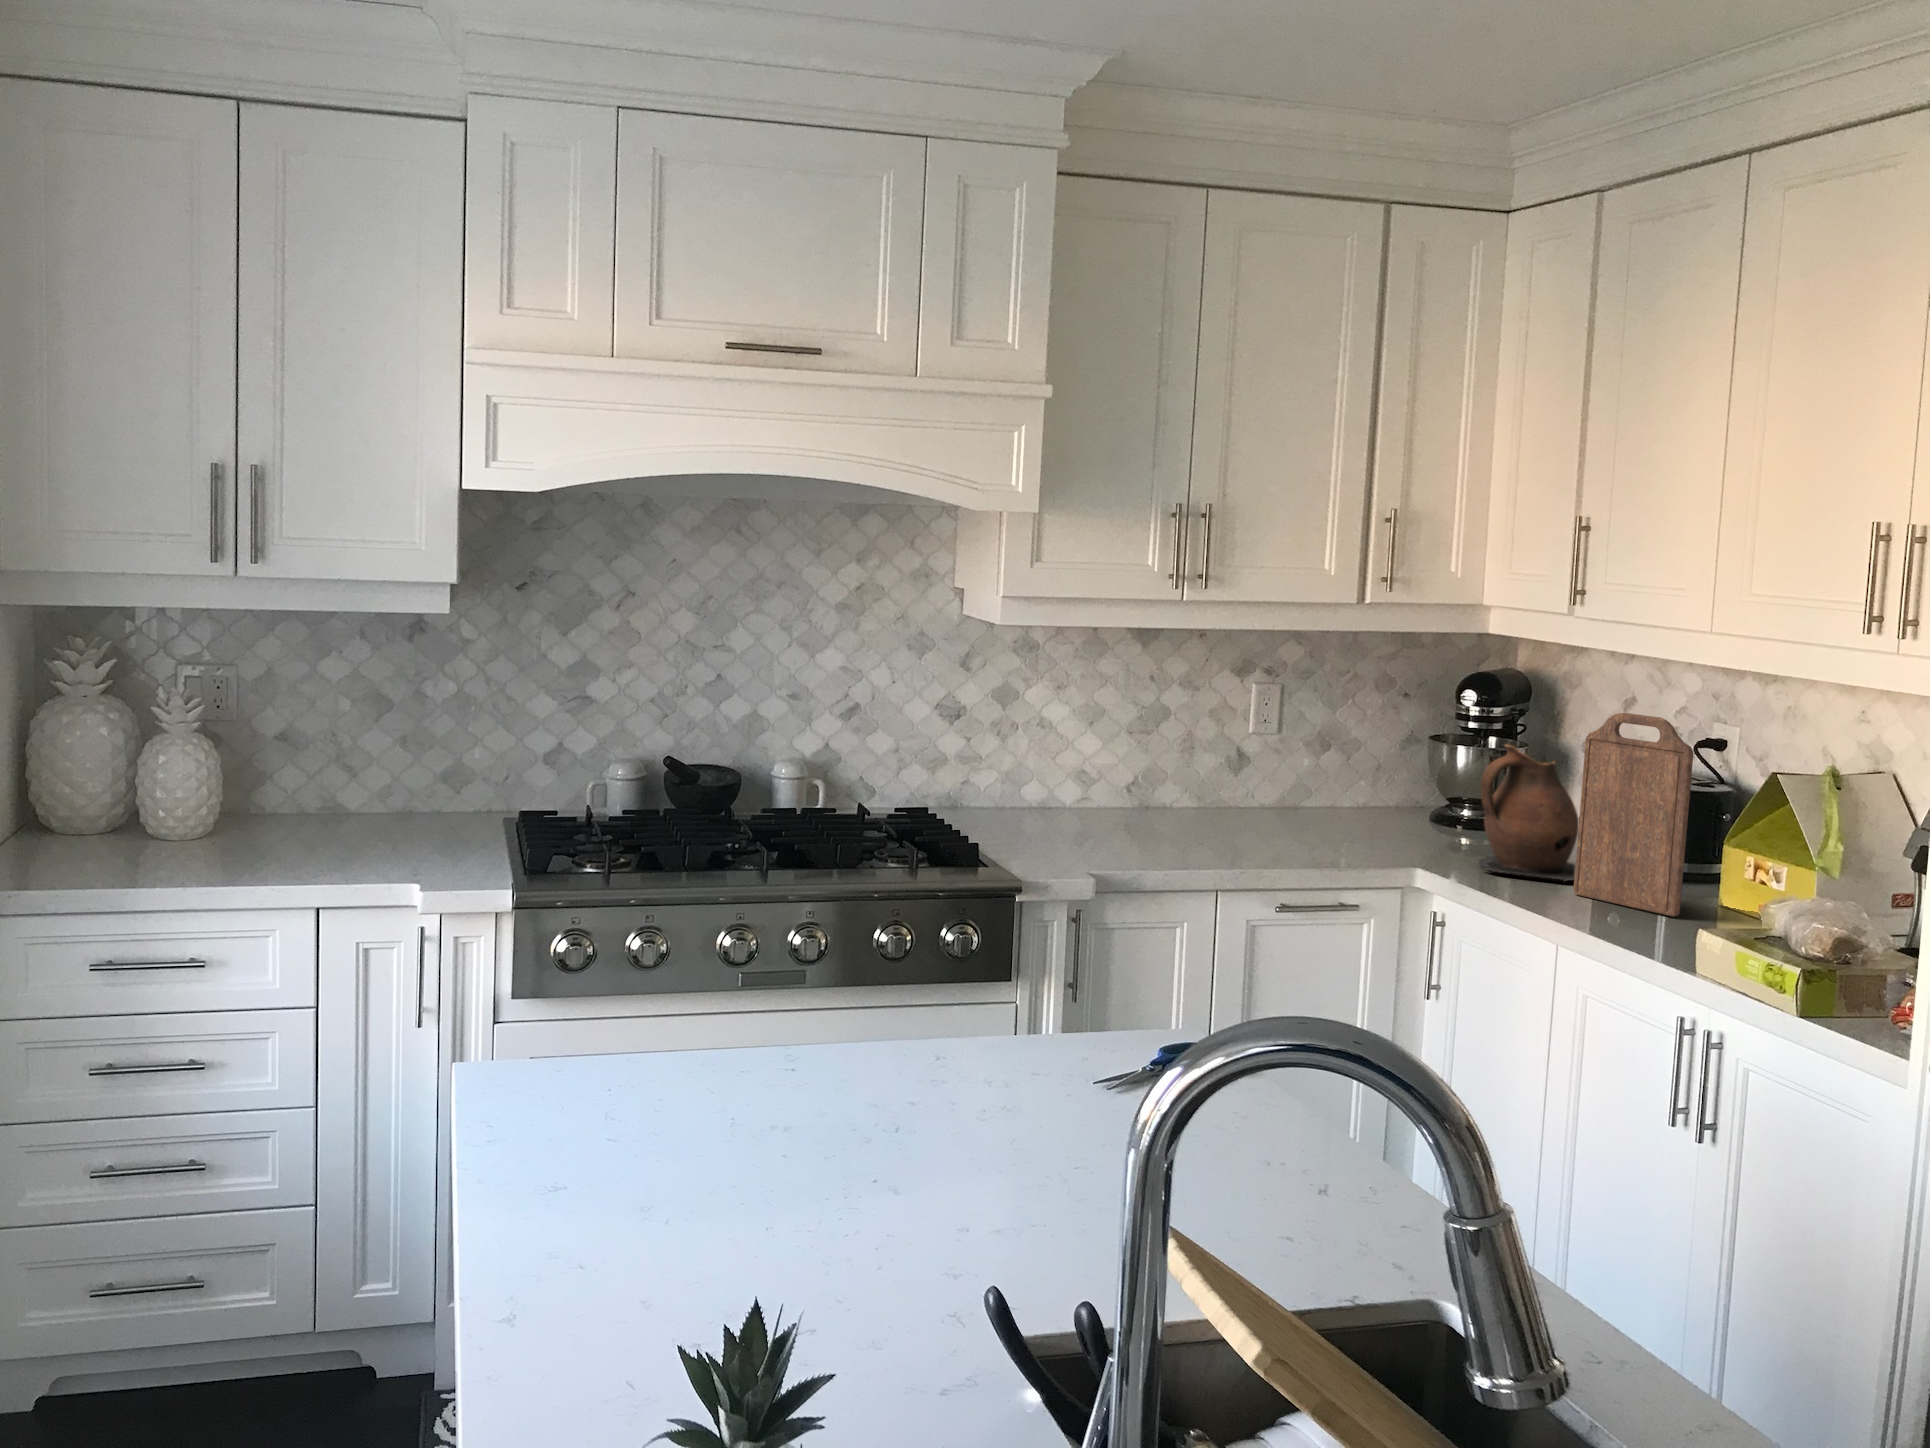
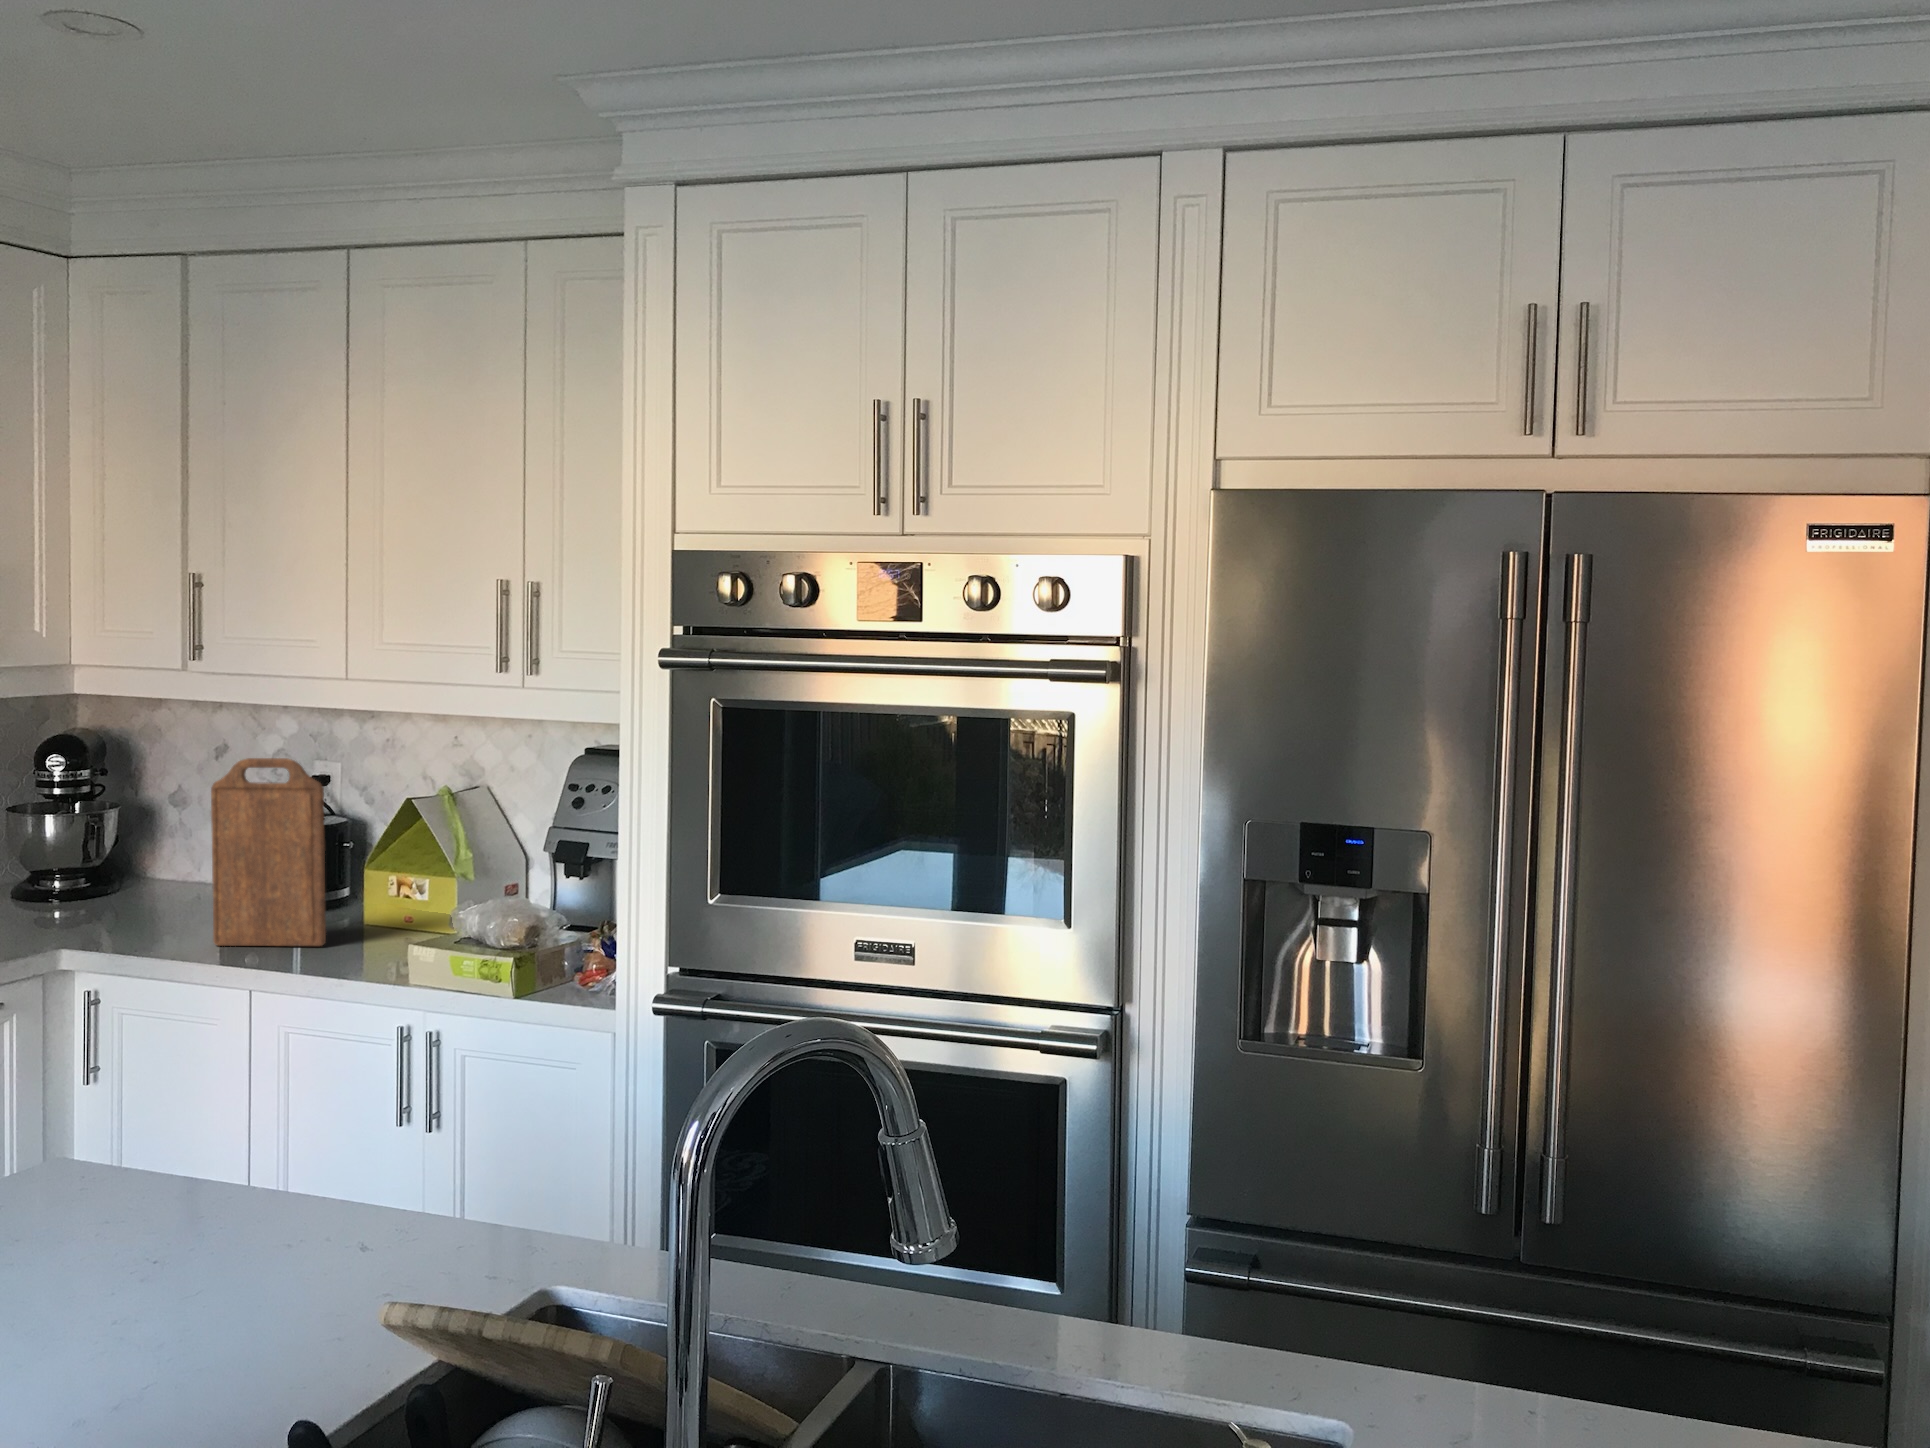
ceramic pitcher: present [1480,744,1579,882] -> none [91,806,213,941]

